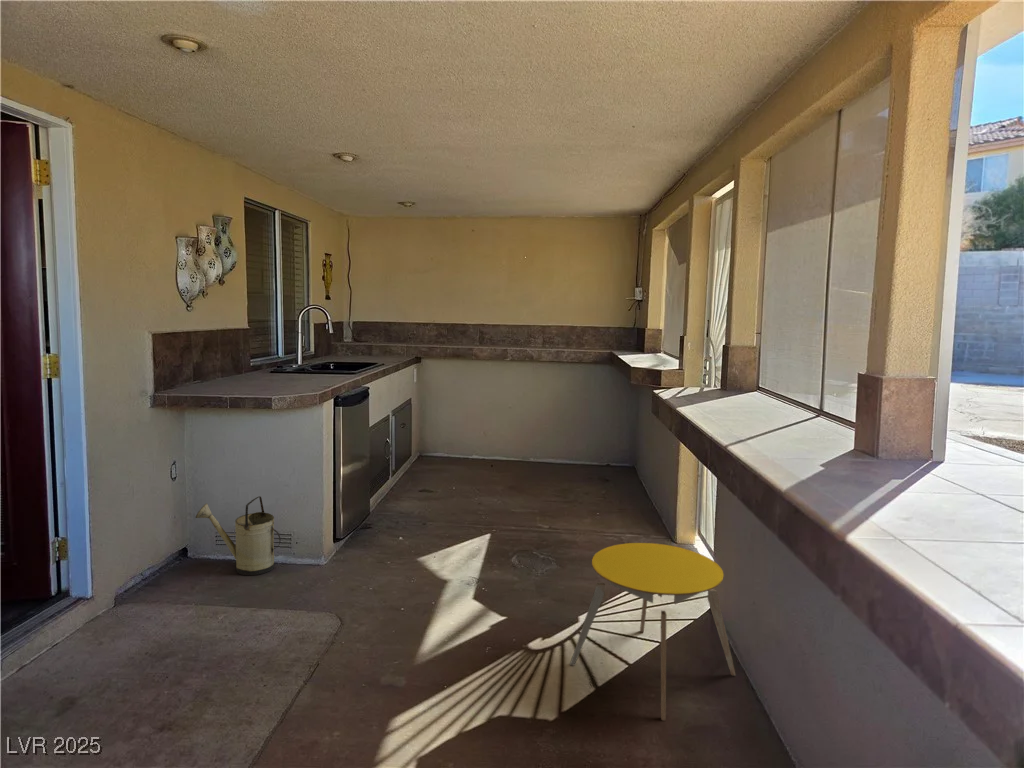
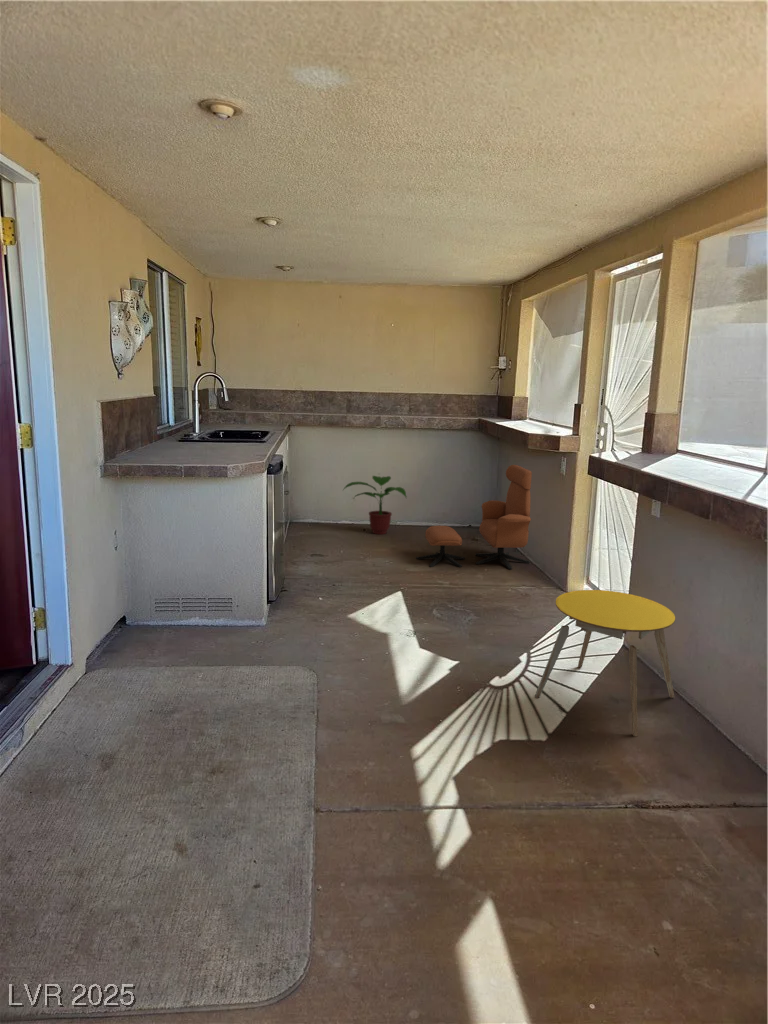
lounge chair: none [527,400,651,515] -> present [416,465,532,569]
potted plant: none [464,410,531,472] -> present [344,476,406,534]
watering can: present [196,496,281,575] -> none [140,562,226,637]

